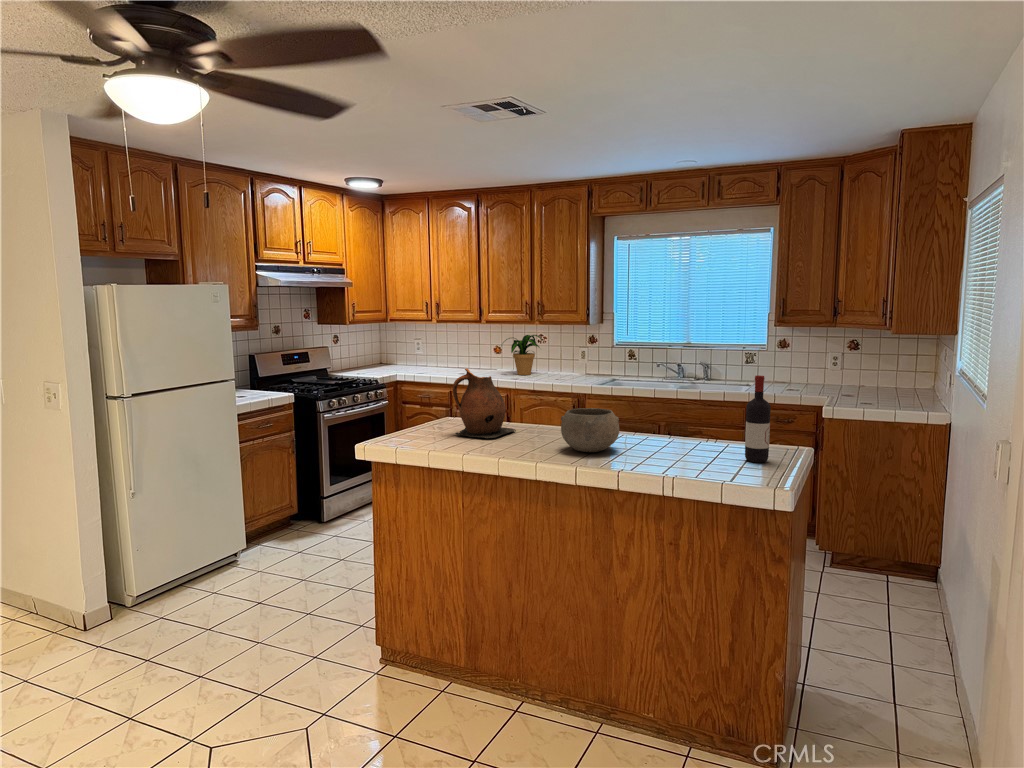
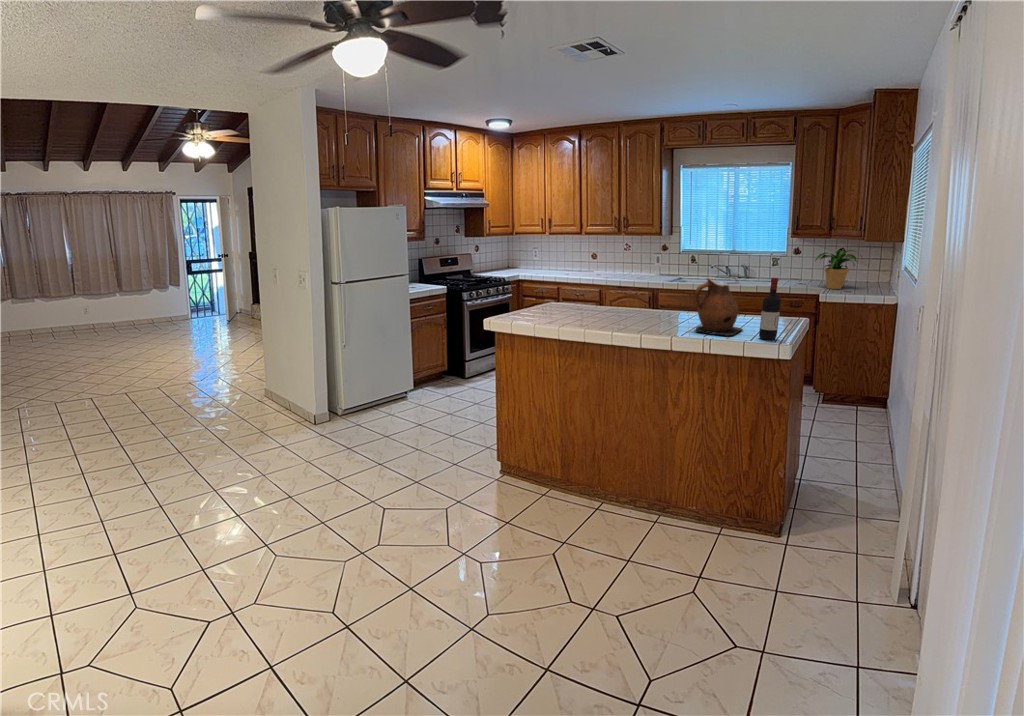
potted plant: present [503,335,541,375] -> present [815,250,862,289]
ceramic pitcher: present [453,368,516,439] -> present [695,278,743,336]
bowl: present [561,408,619,452] -> none [628,299,670,329]

